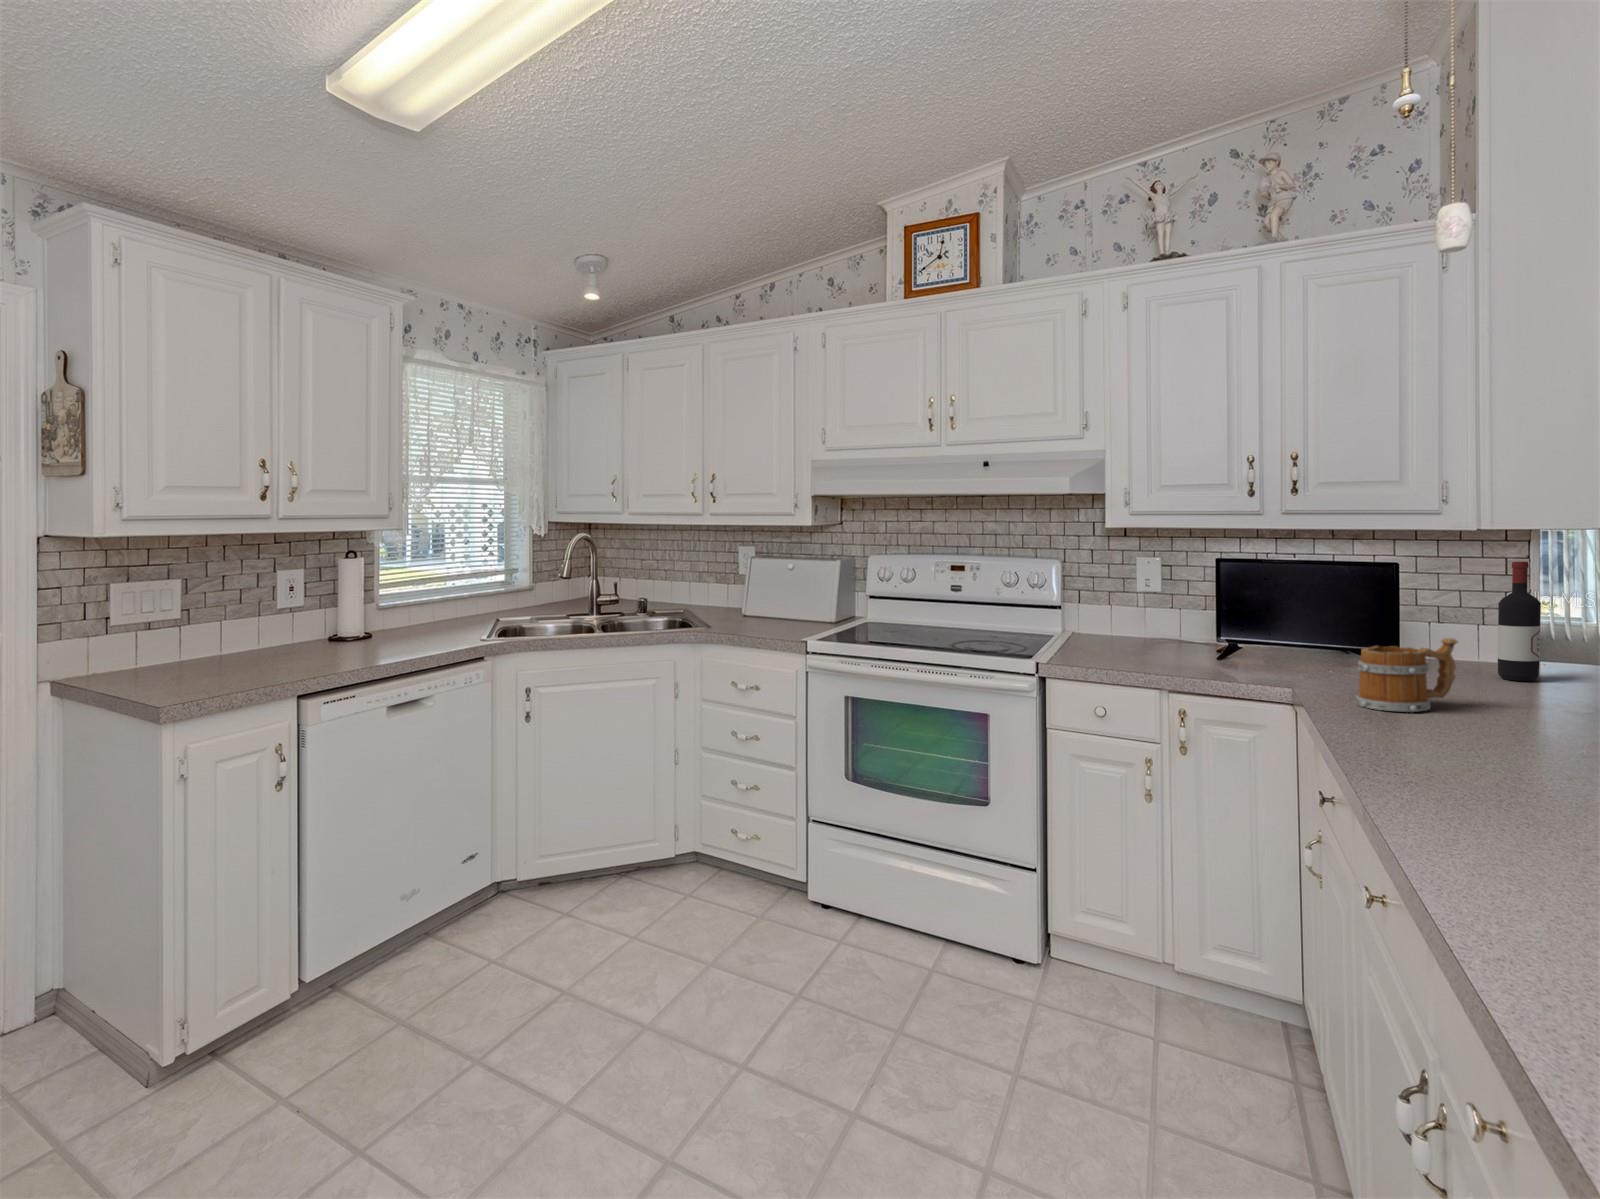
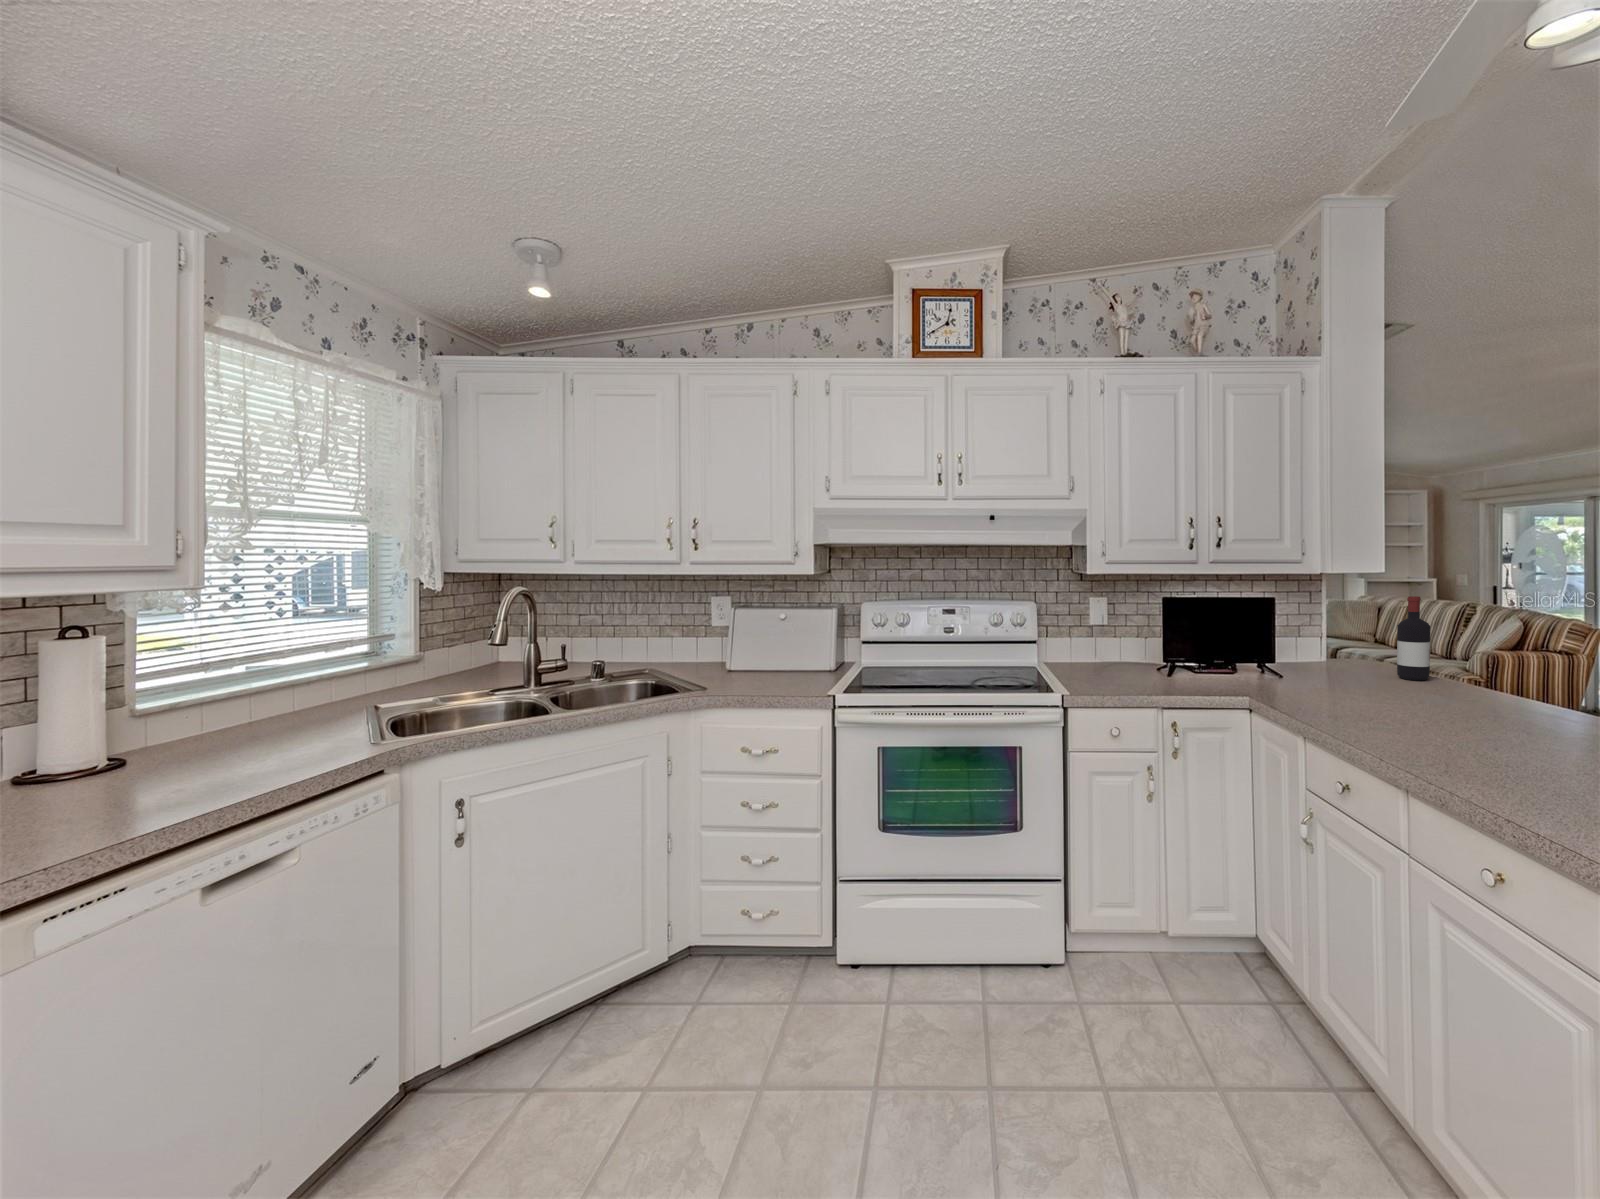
mug: present [1356,638,1458,712] -> none [1433,661,1512,726]

